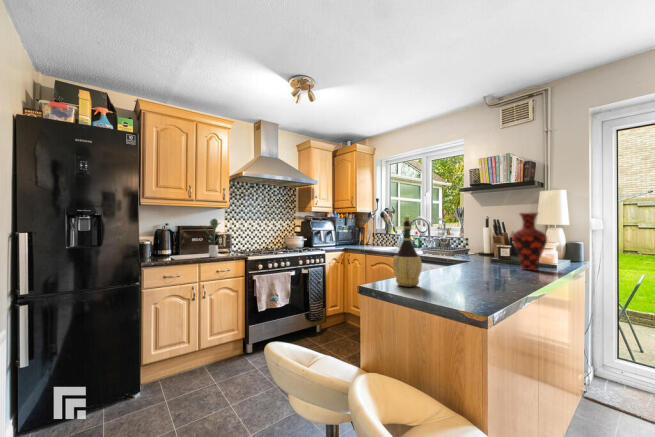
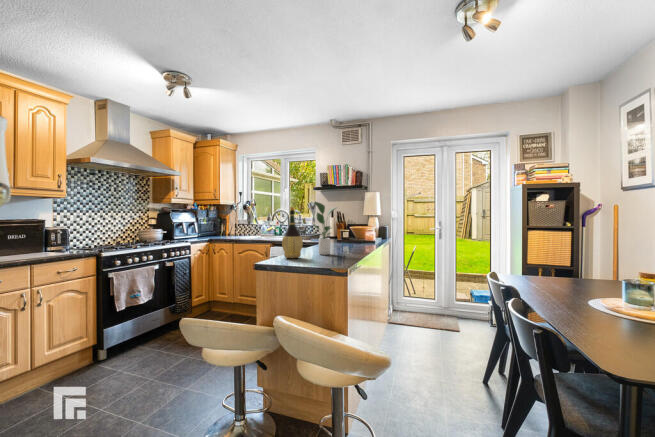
vase: present [512,213,547,271] -> none [351,206,370,245]
potted plant: present [204,219,220,257] -> present [314,202,336,255]

